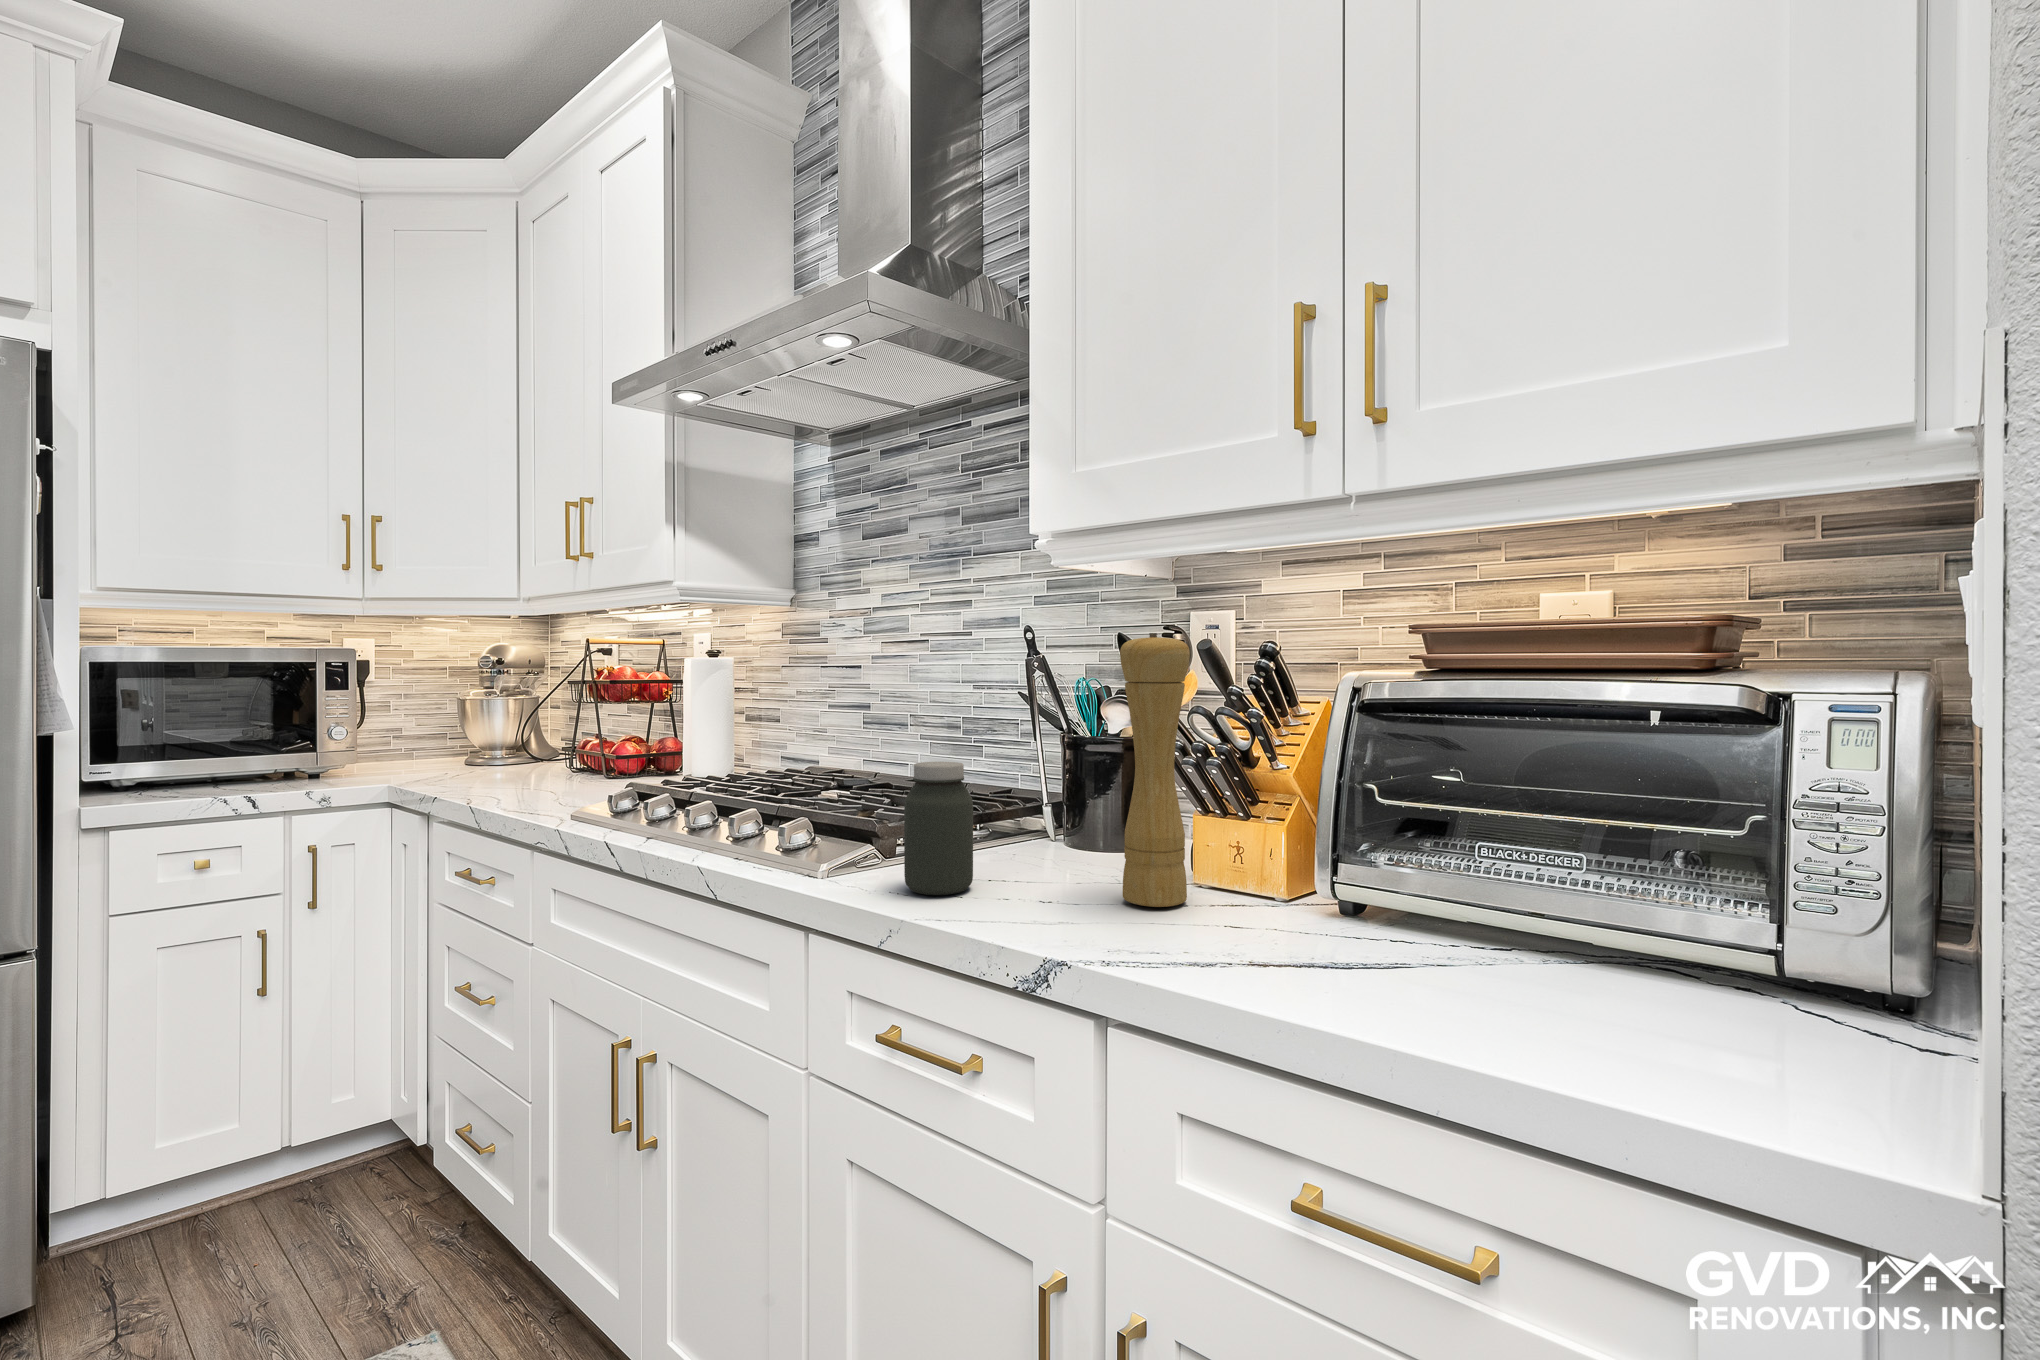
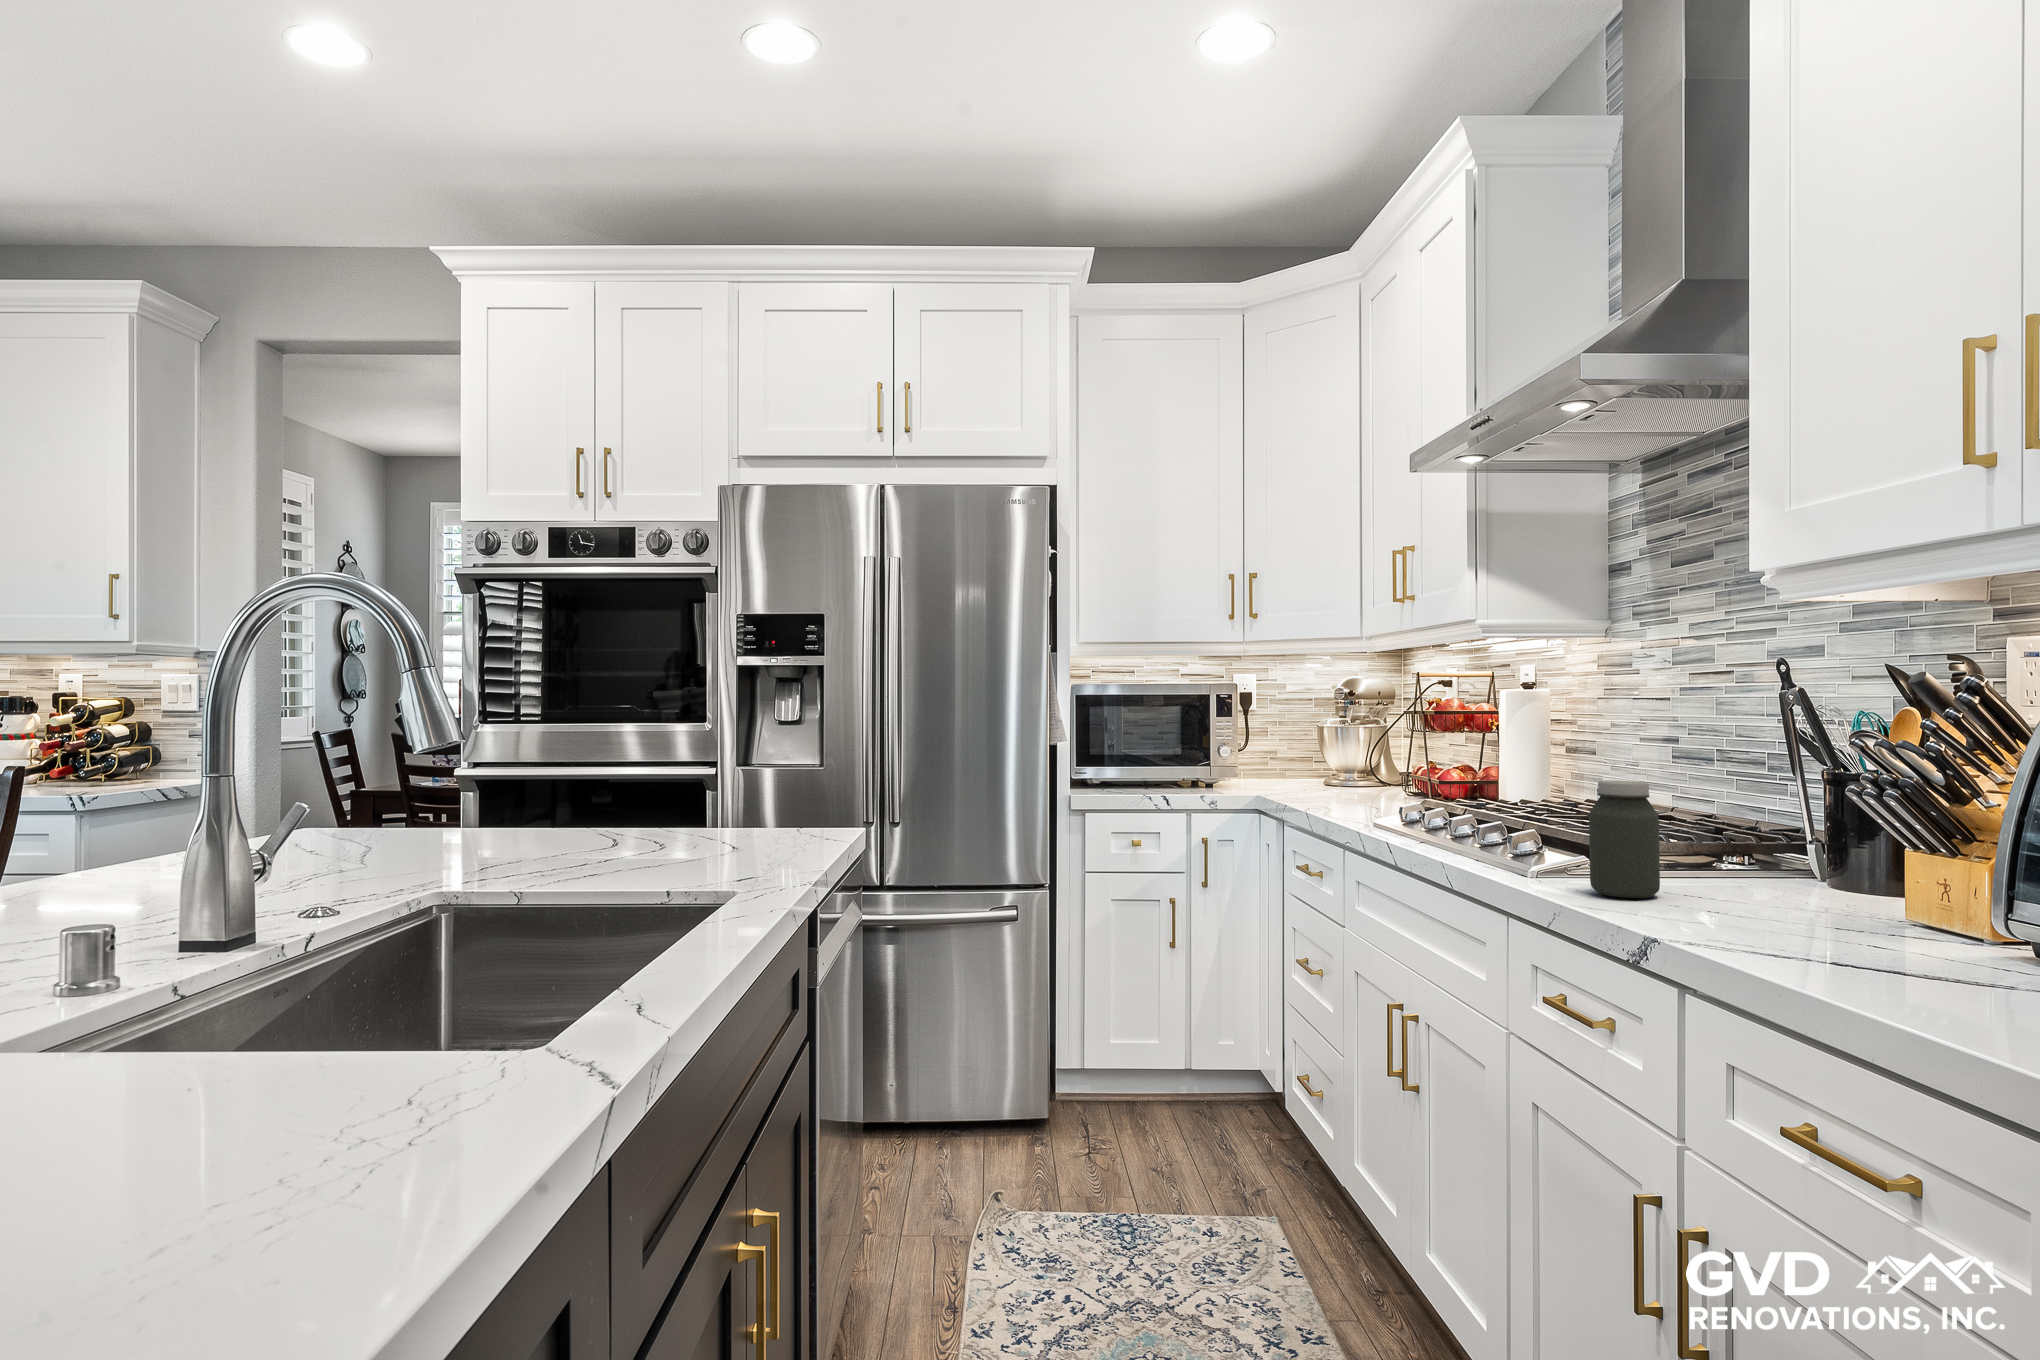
pepper mill: present [1120,633,1190,907] -> none [1789,663,1873,930]

